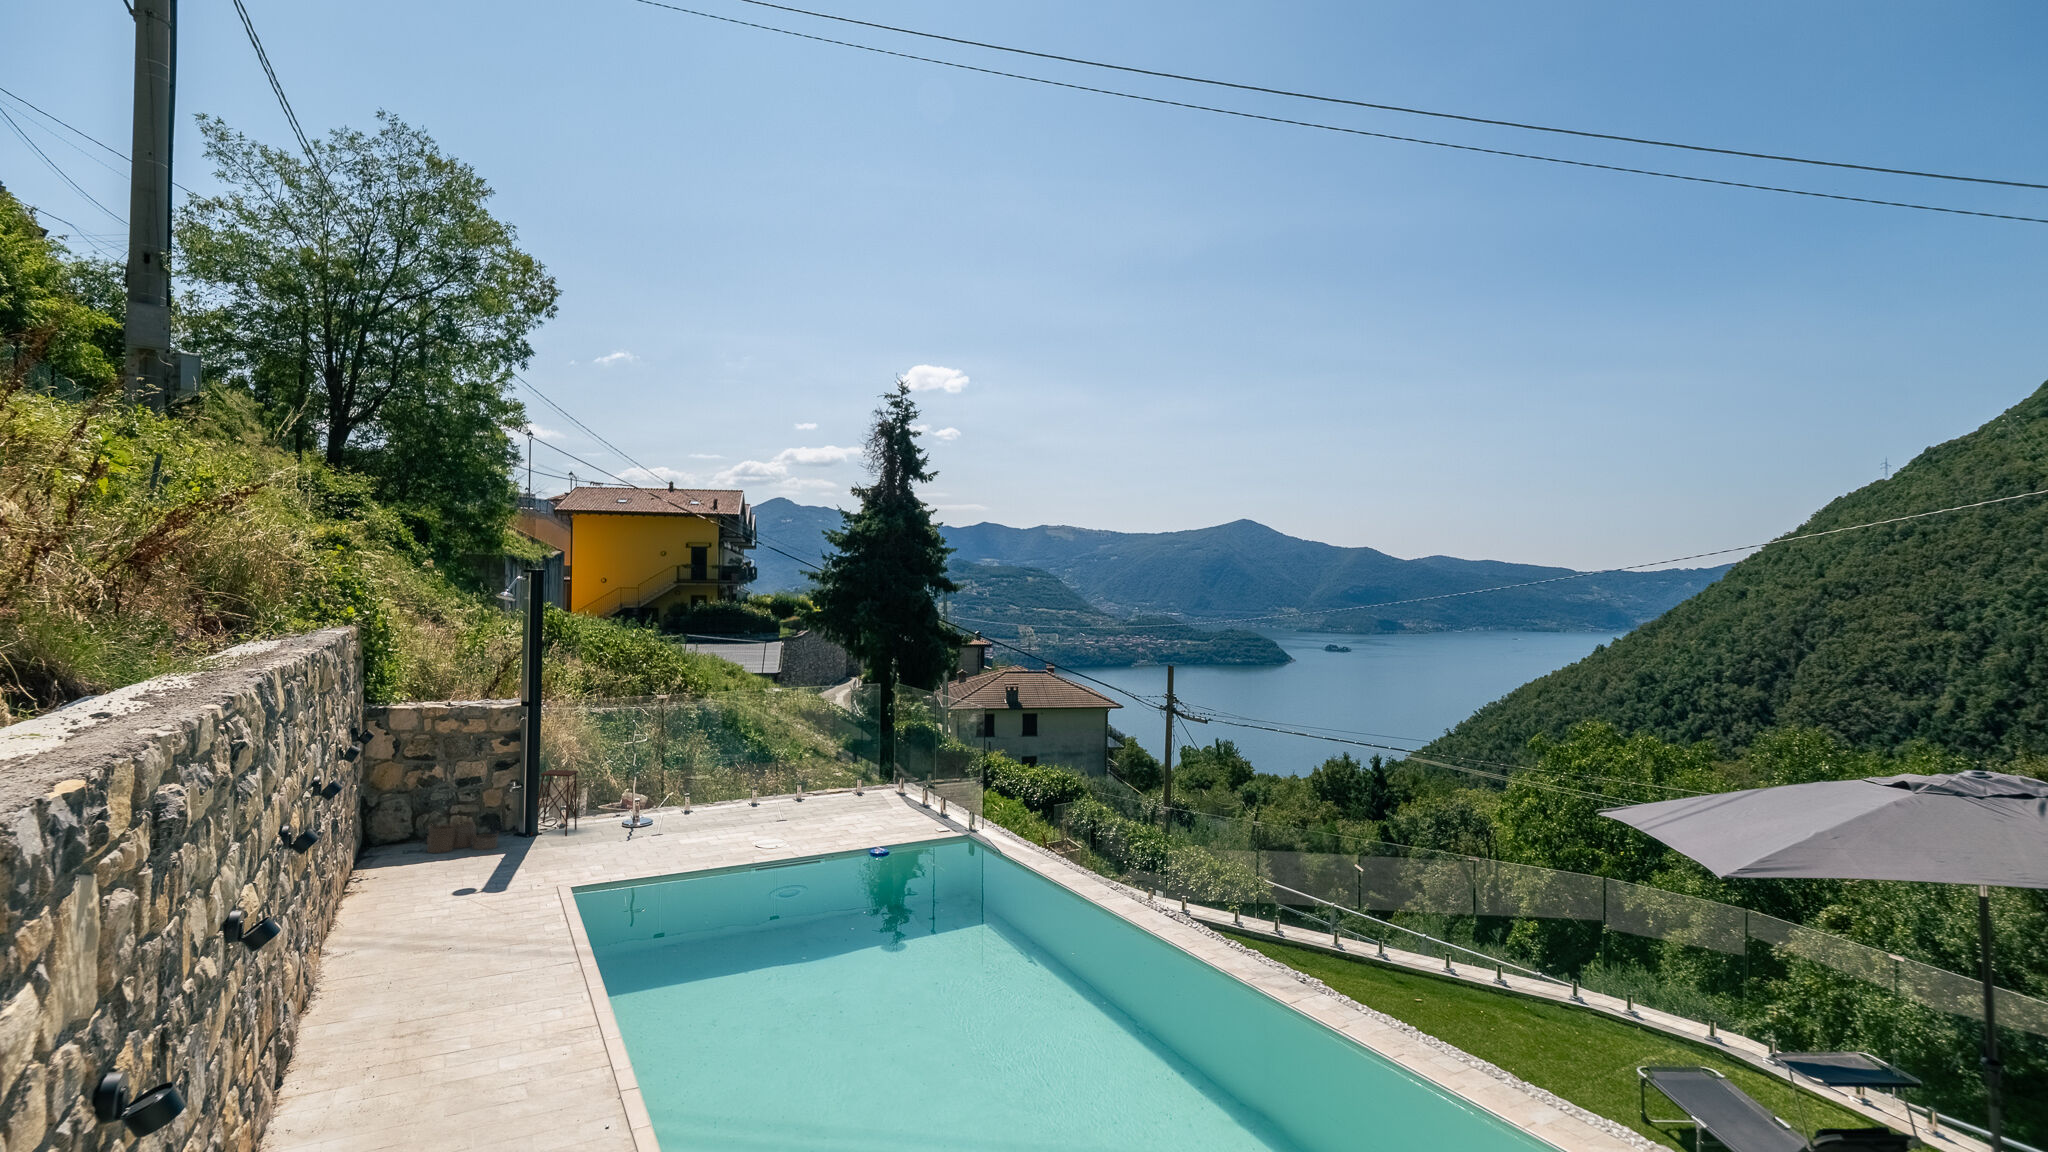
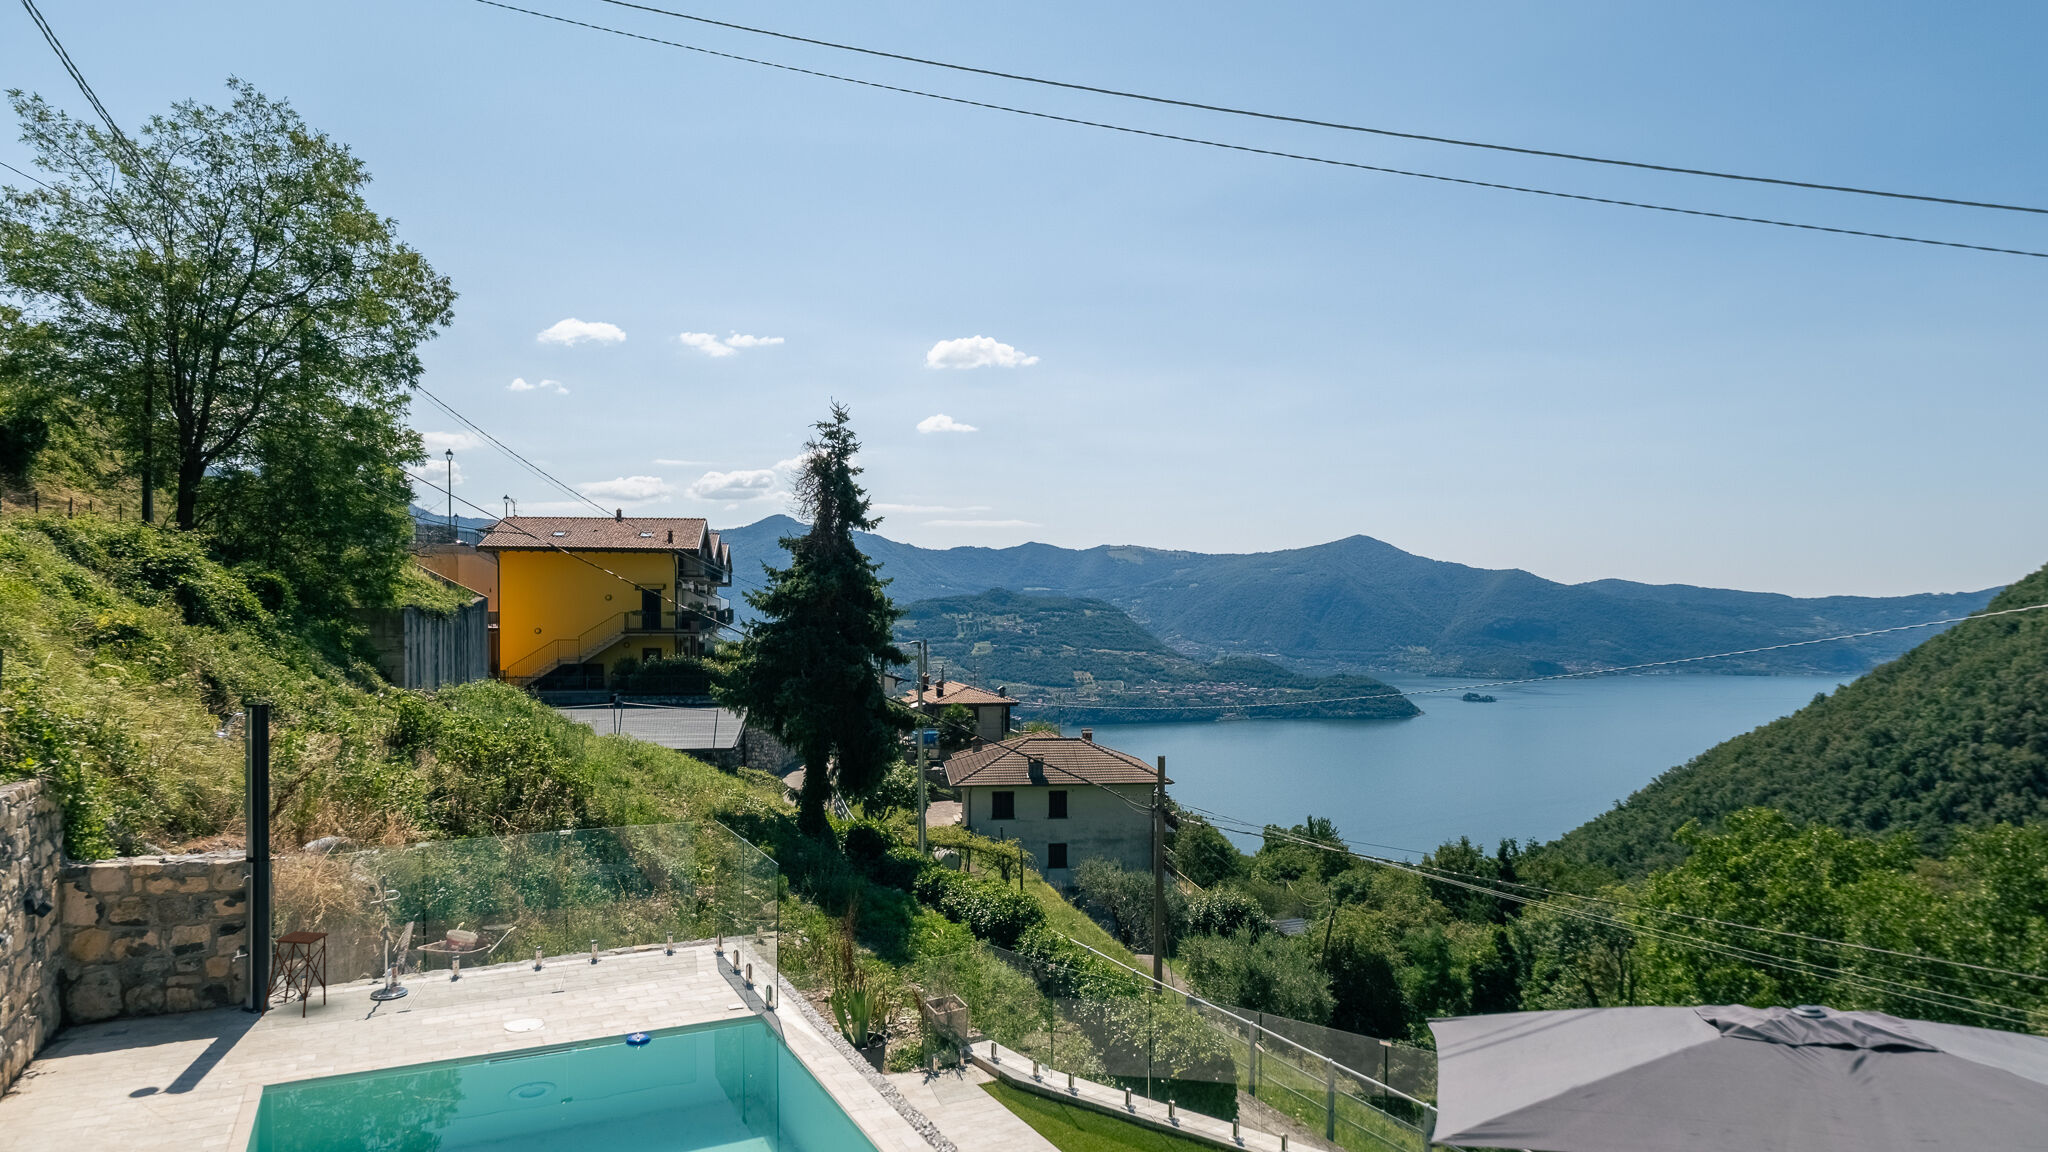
woven basket: present [427,821,498,853] -> none [111,996,206,1051]

